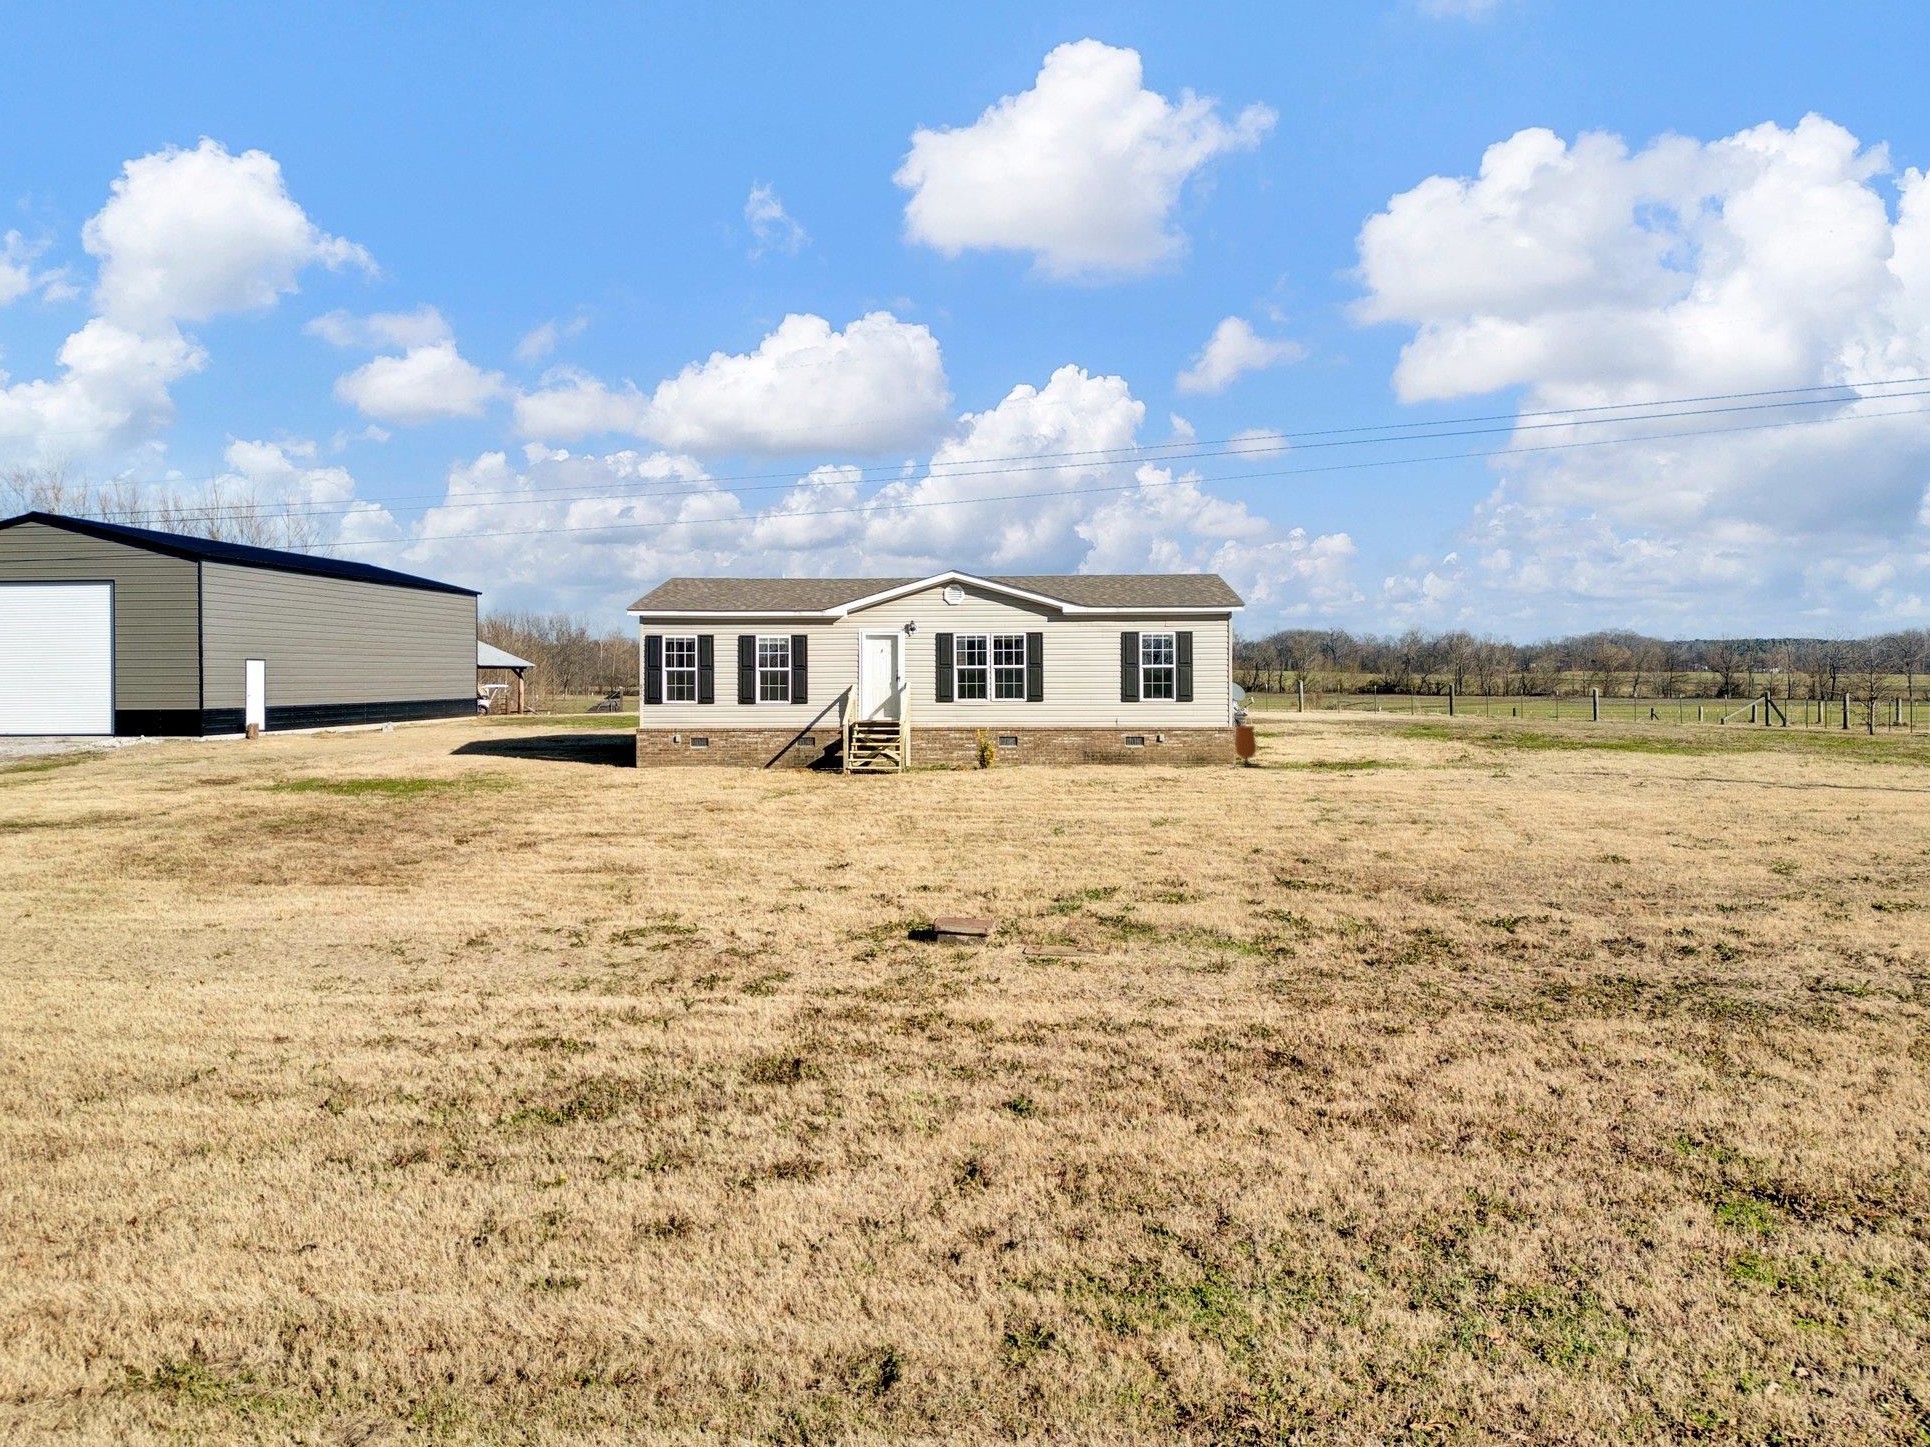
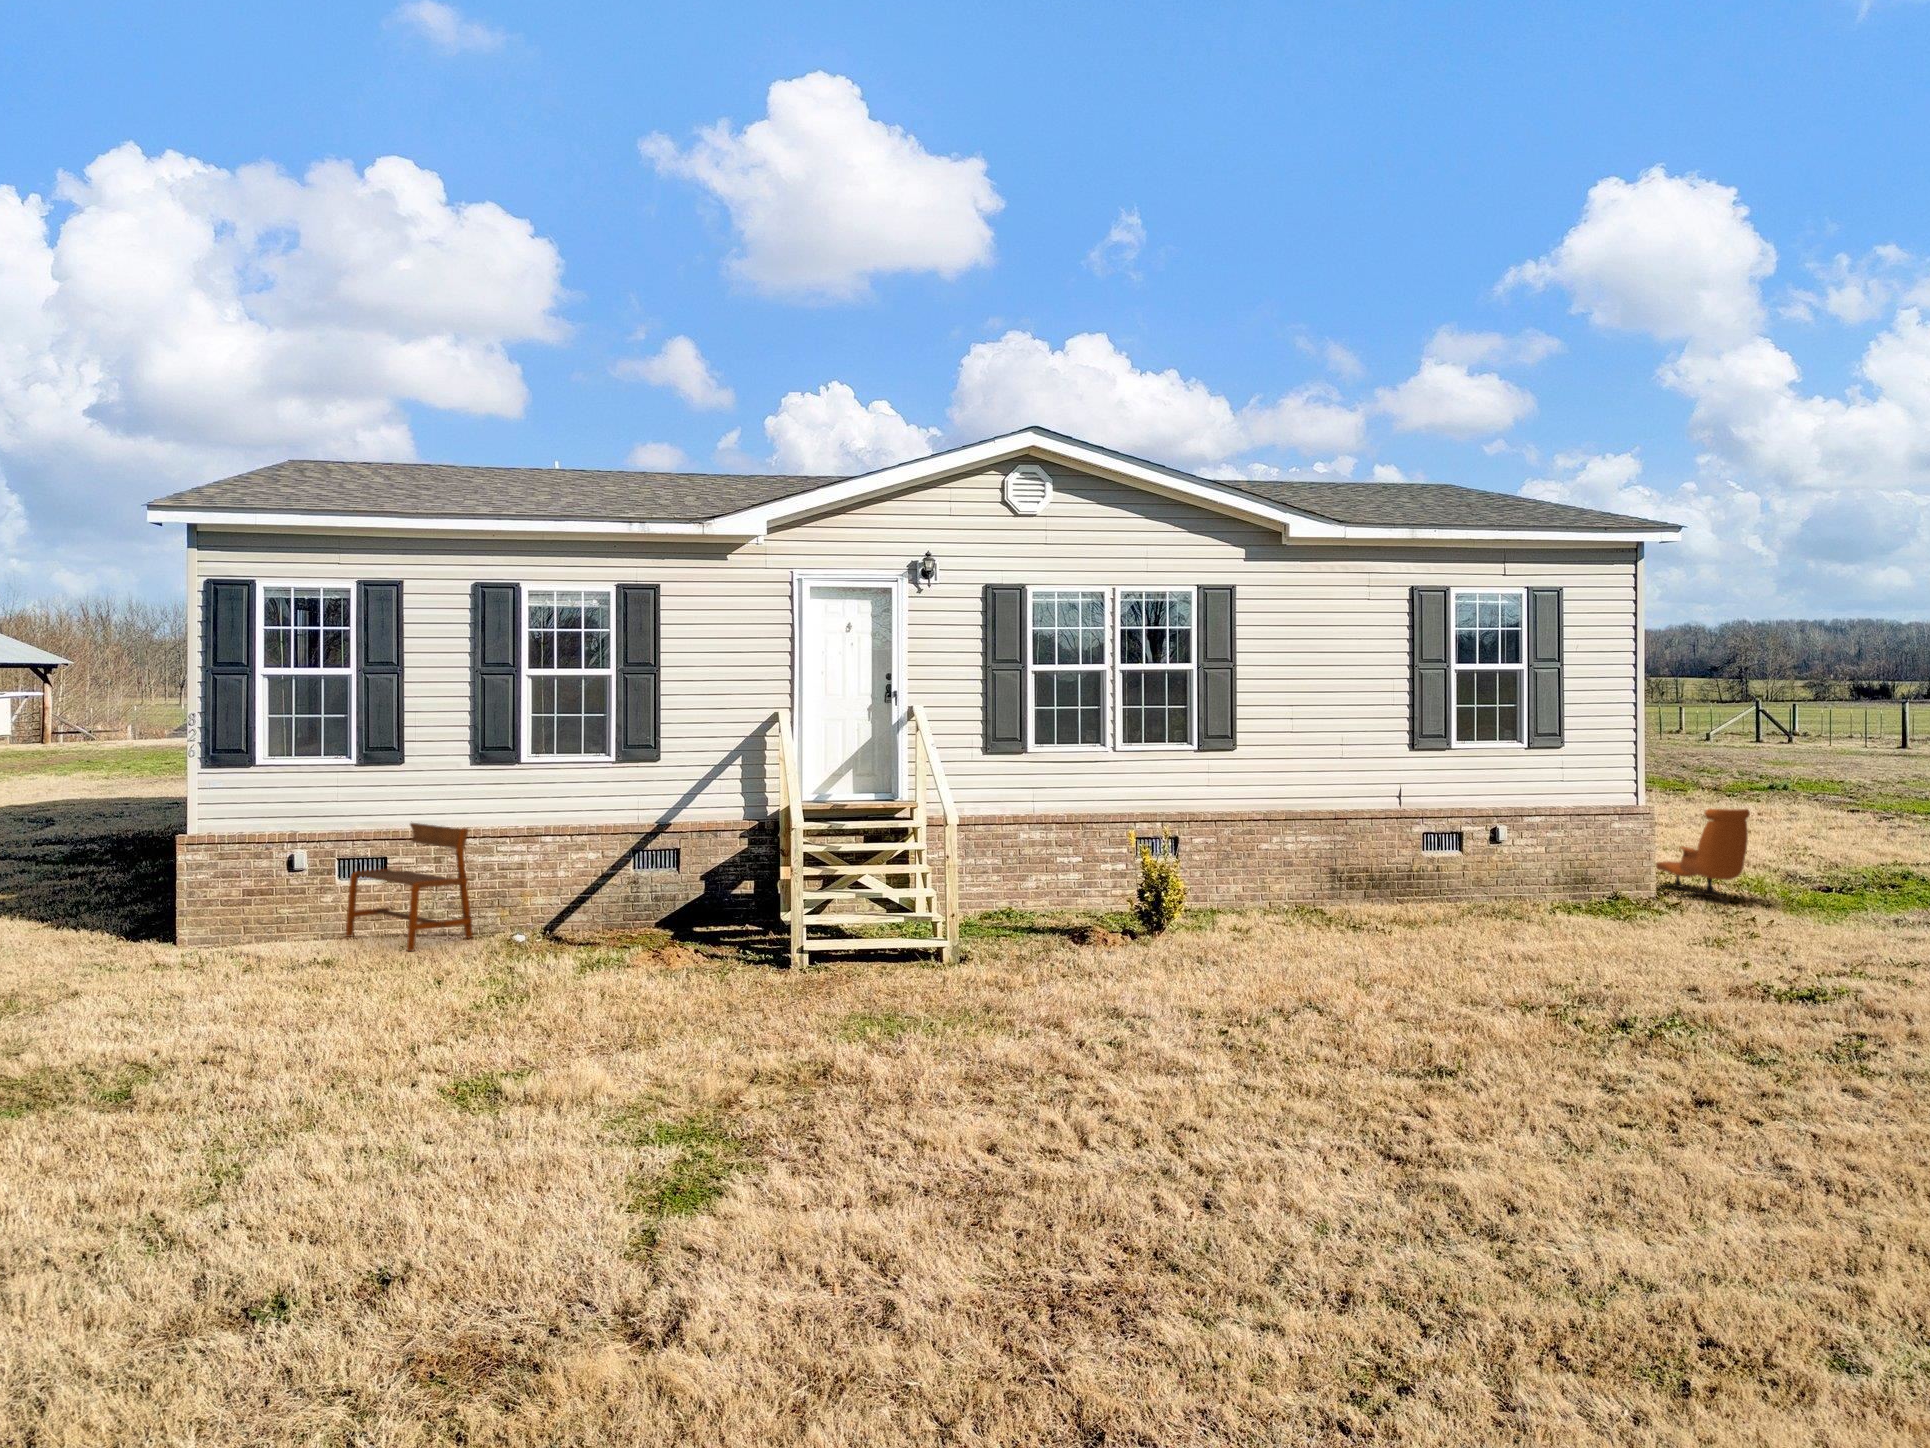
bench: none [695,725,738,767] -> present [346,823,473,951]

